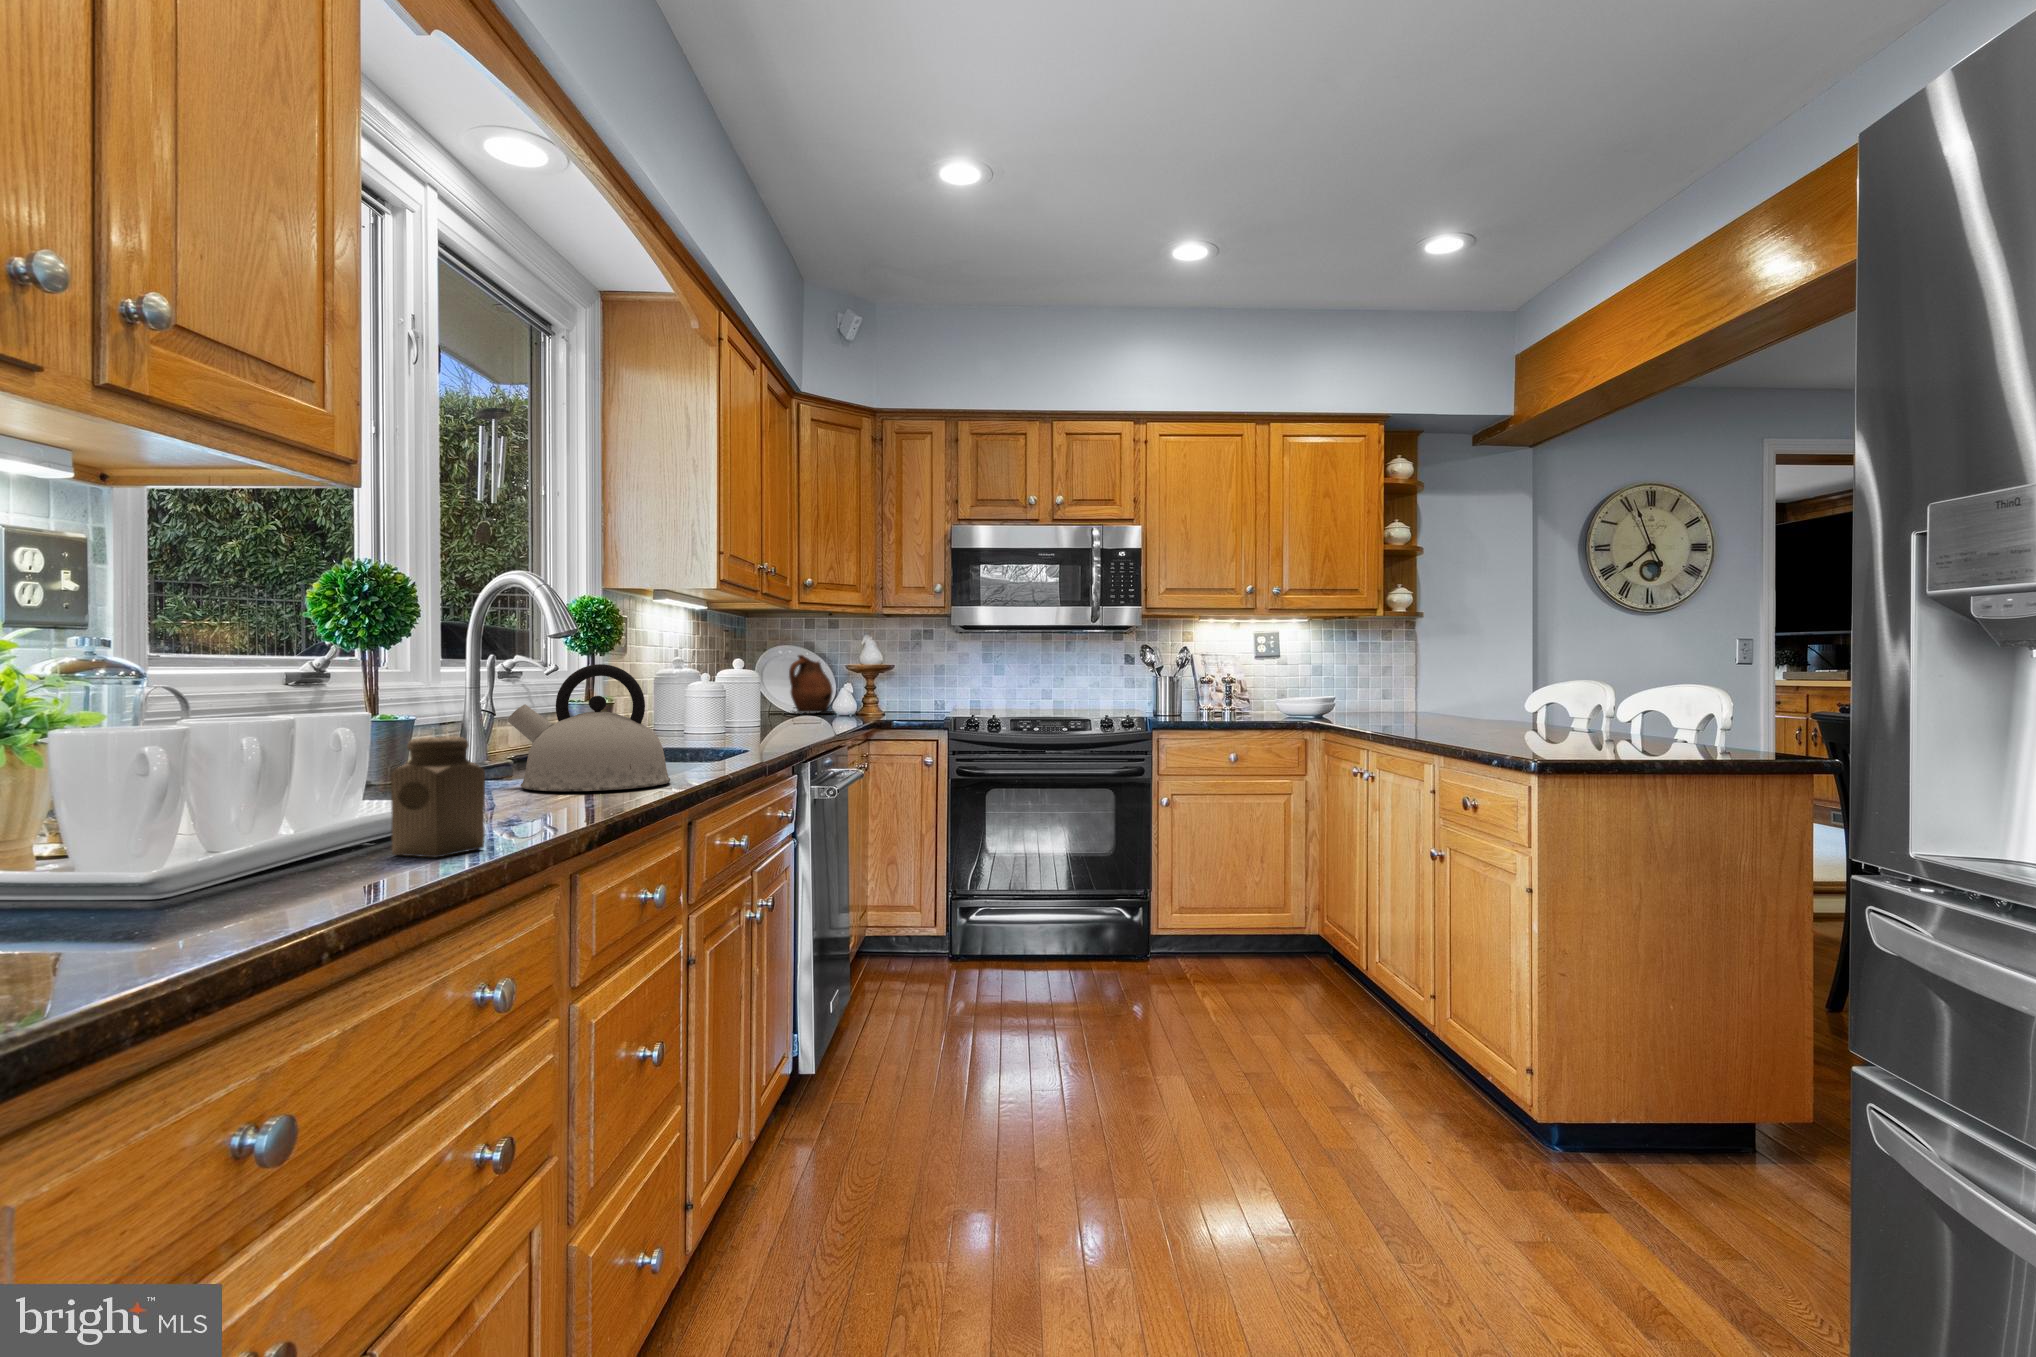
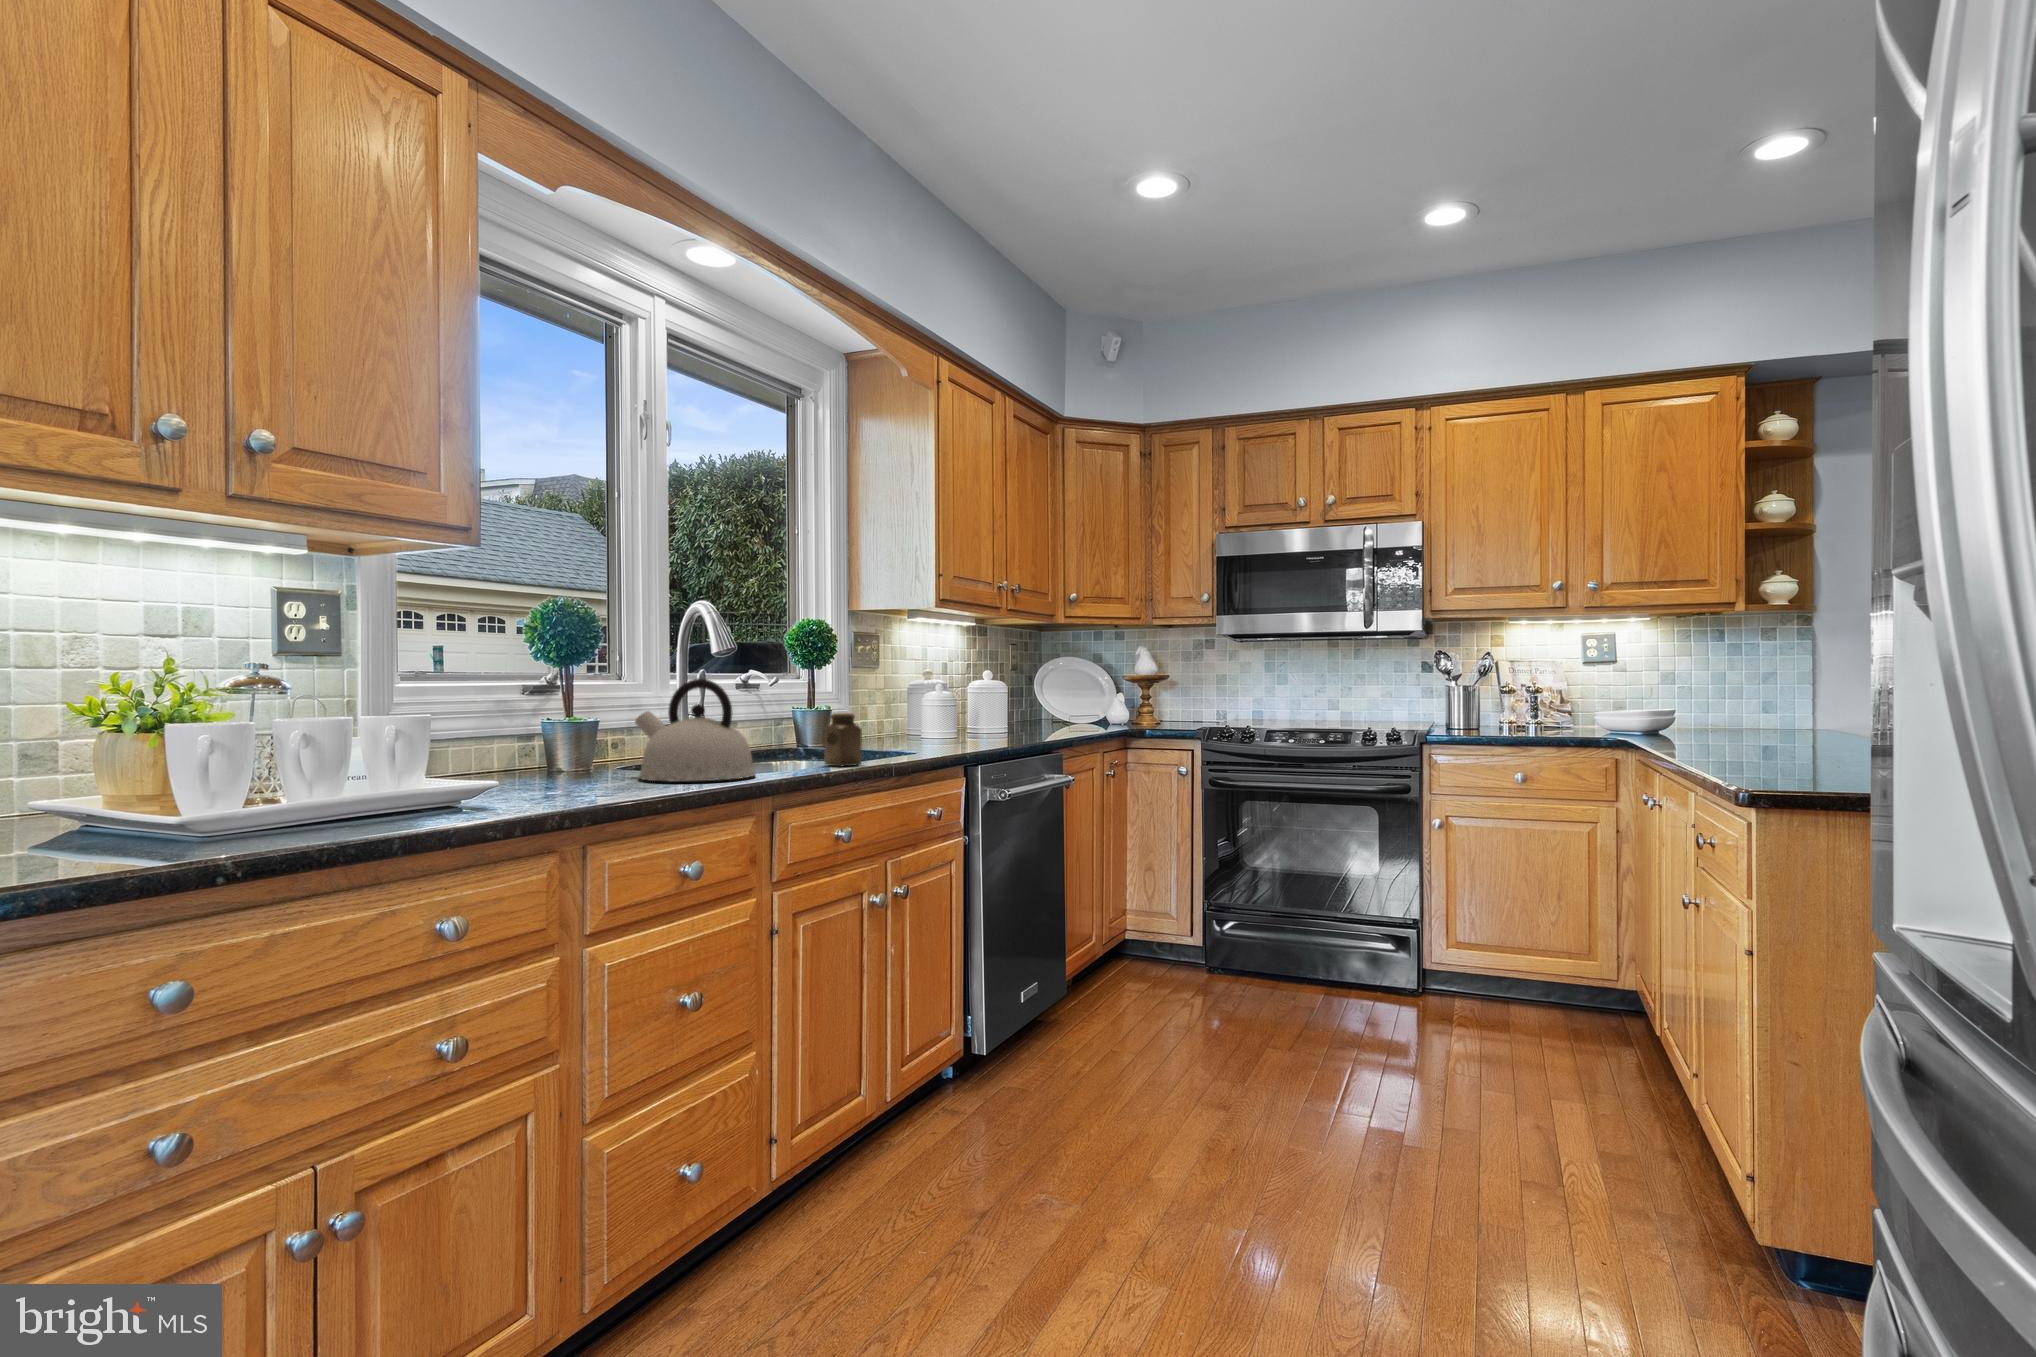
ceramic pitcher: present [789,655,833,713] -> none [1062,665,1109,723]
salt shaker: present [391,736,485,857] -> present [824,713,862,766]

